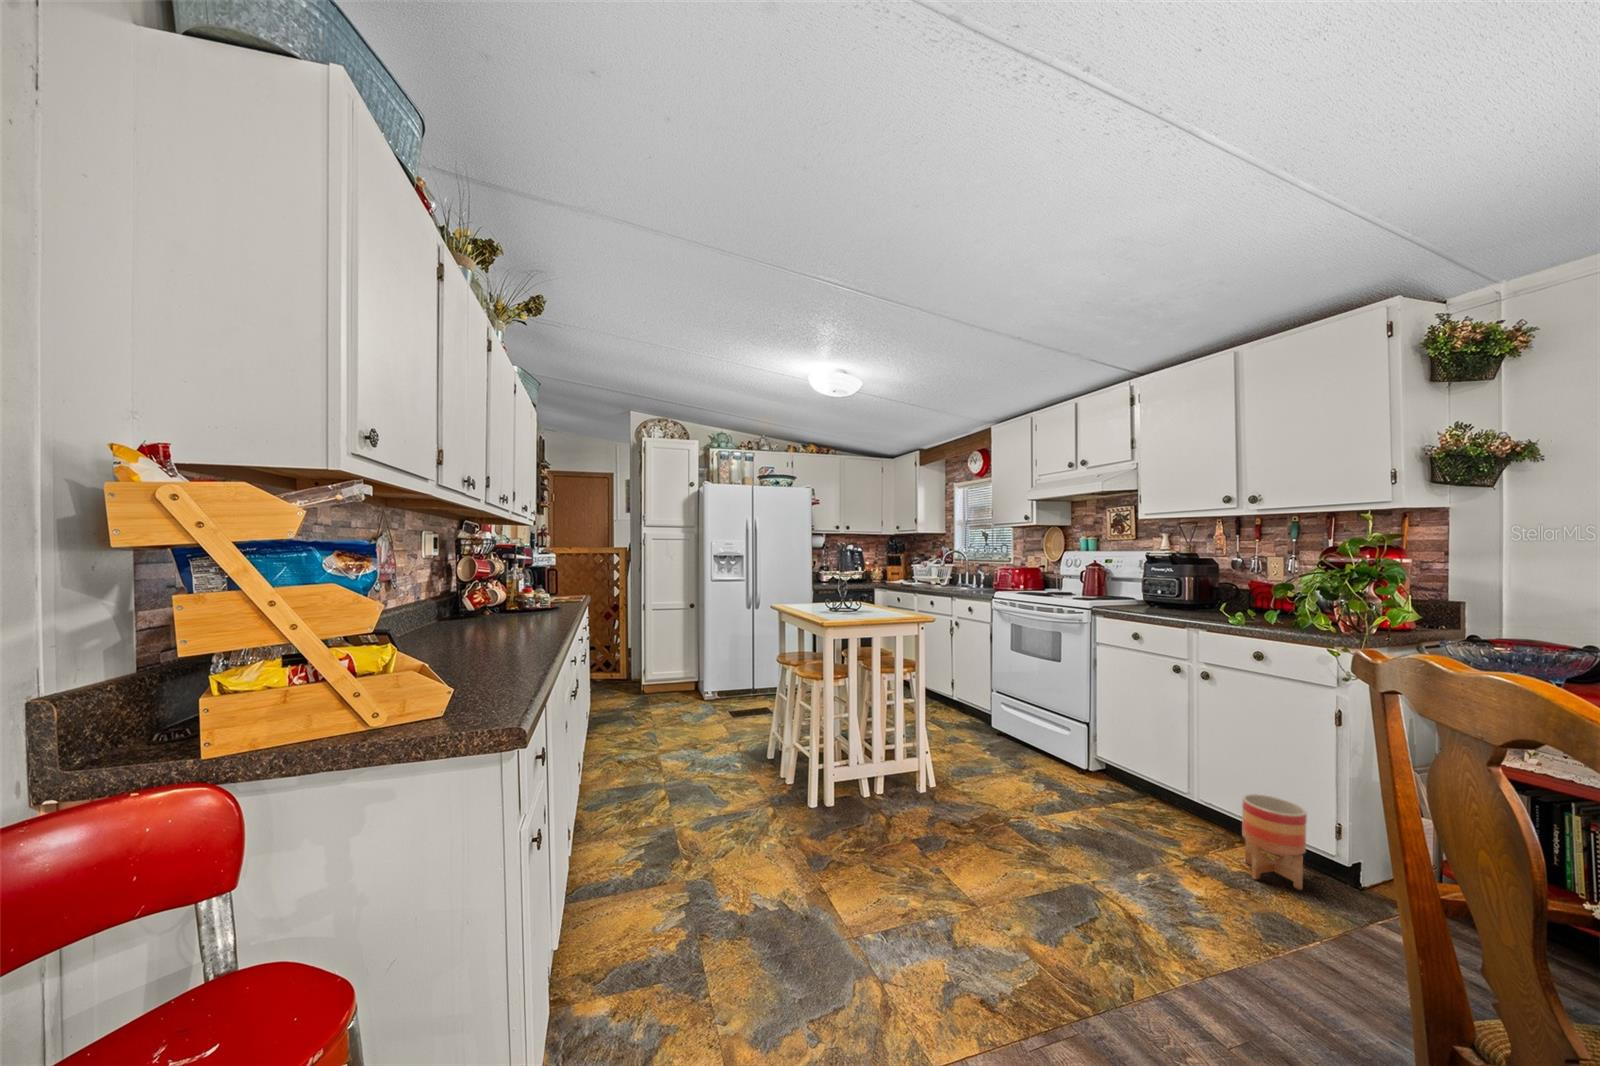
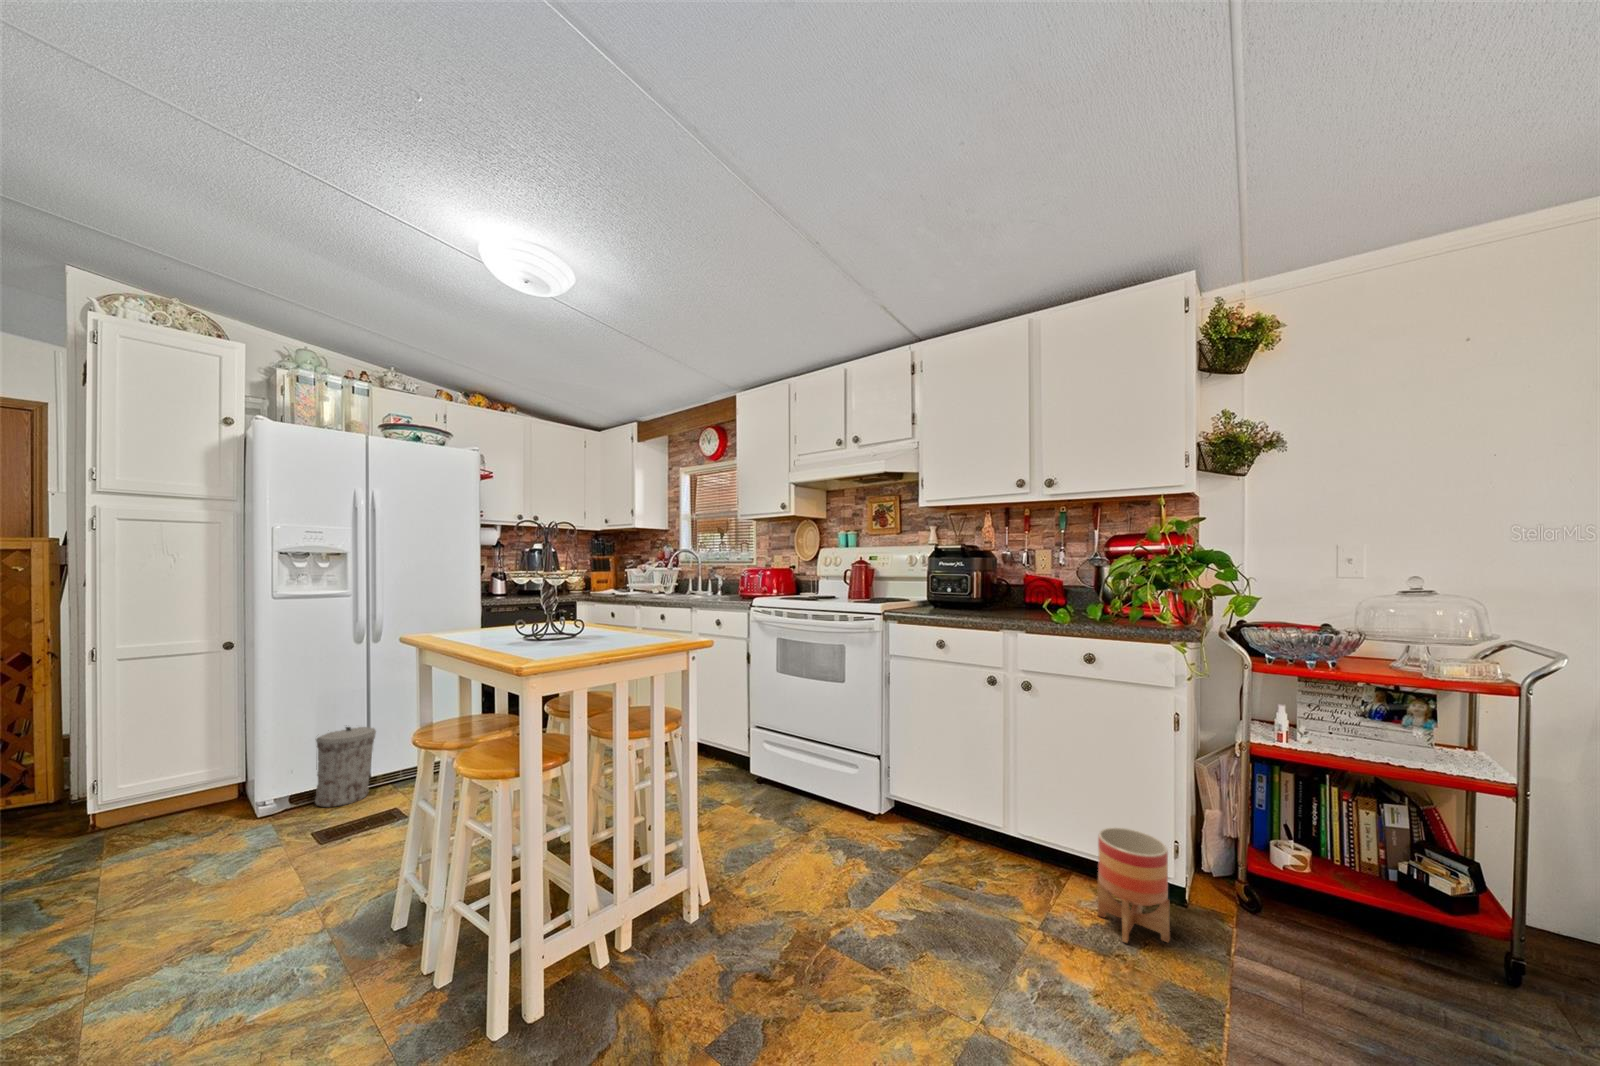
trash can: none [723,659,753,706] -> present [315,727,376,807]

